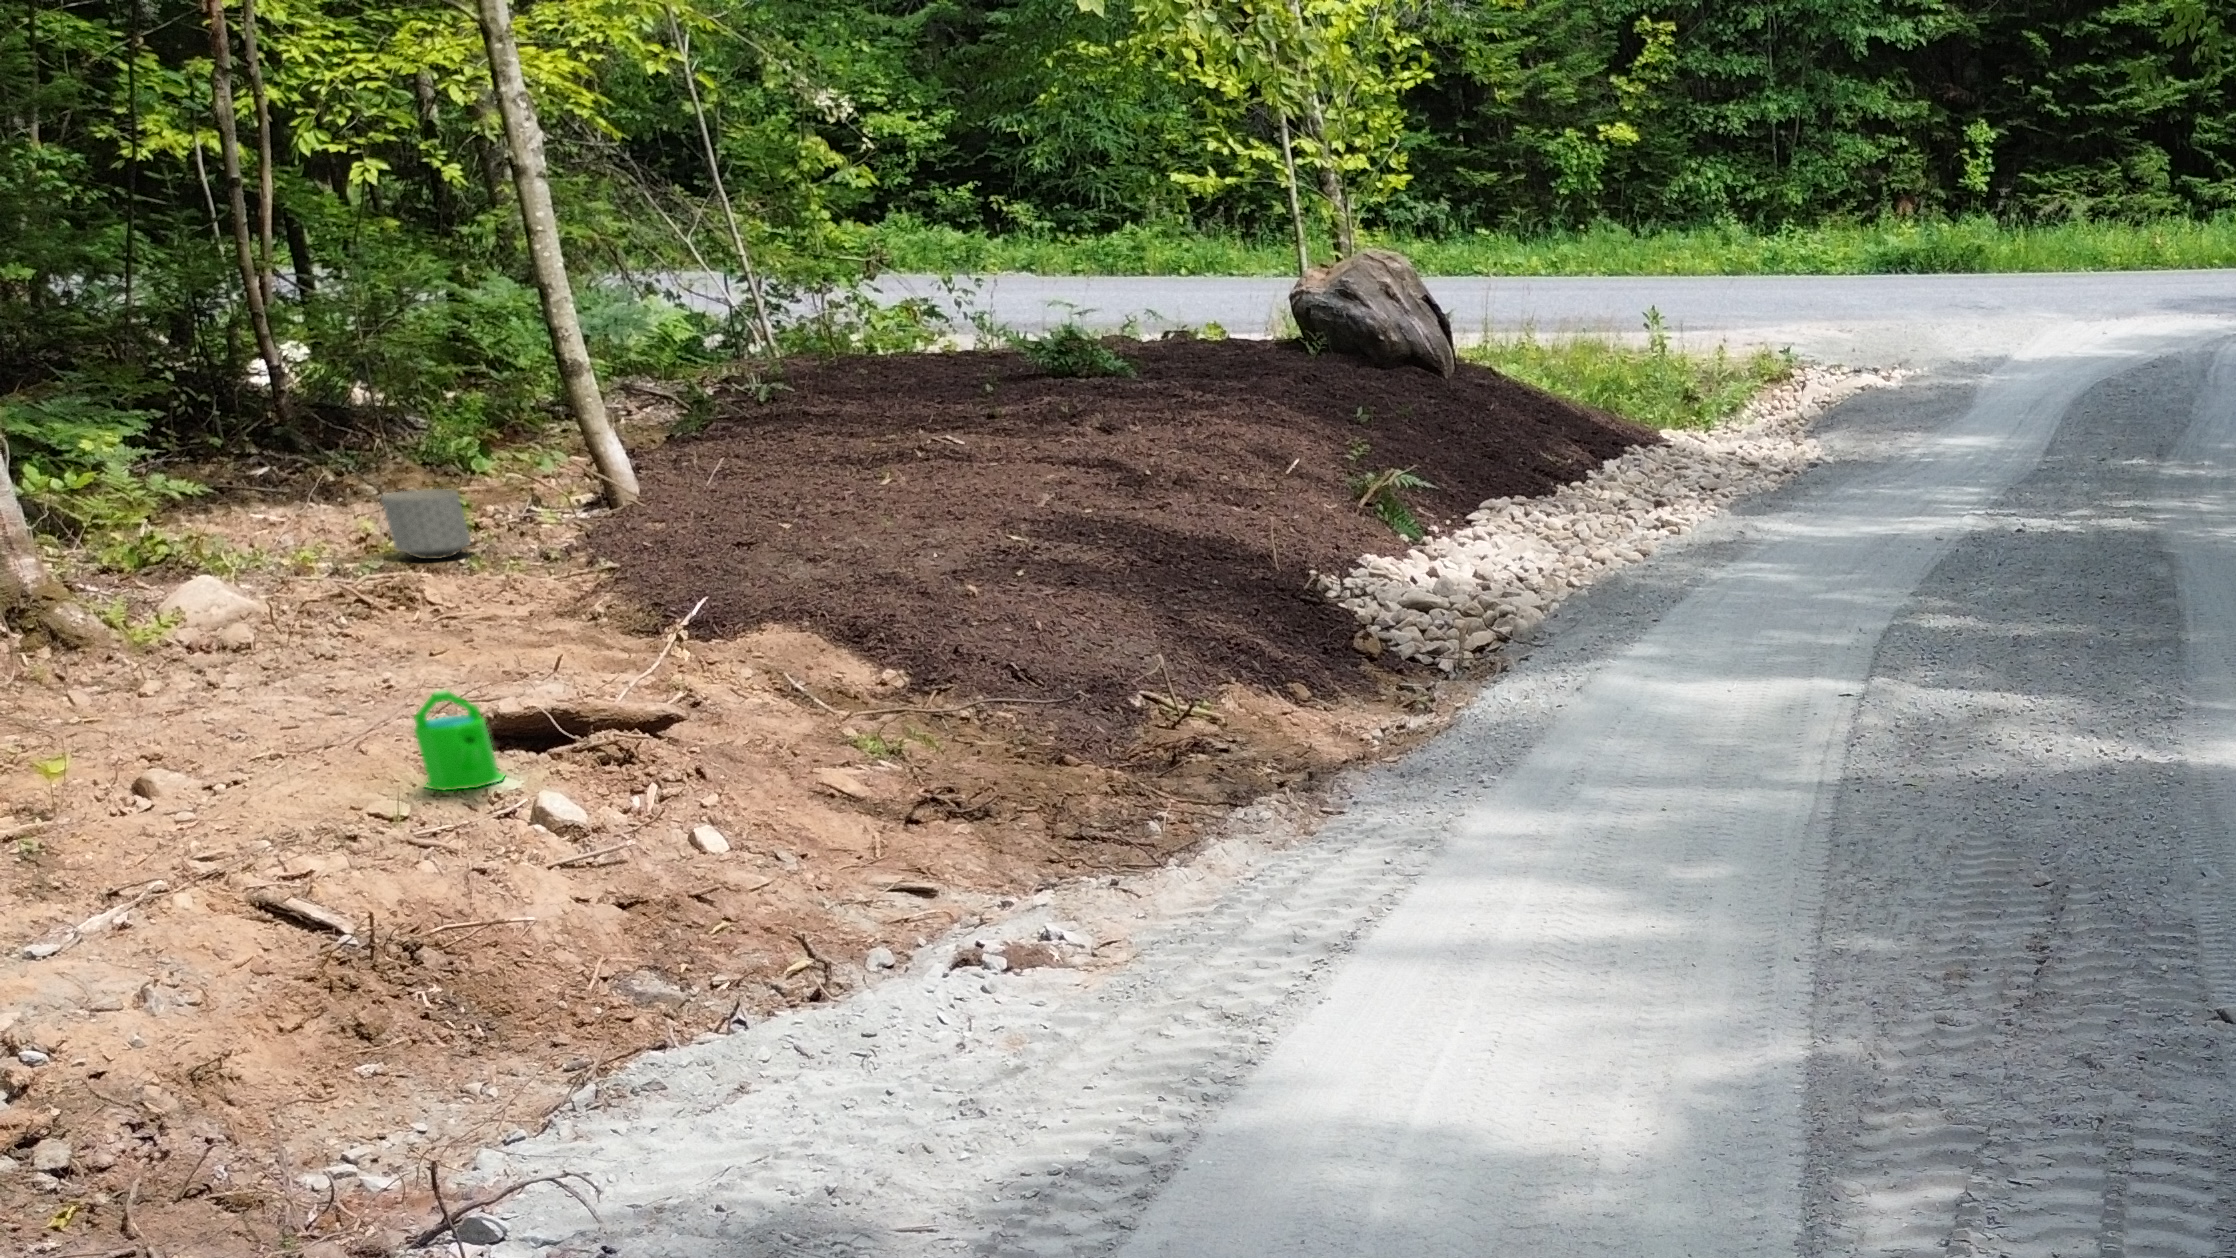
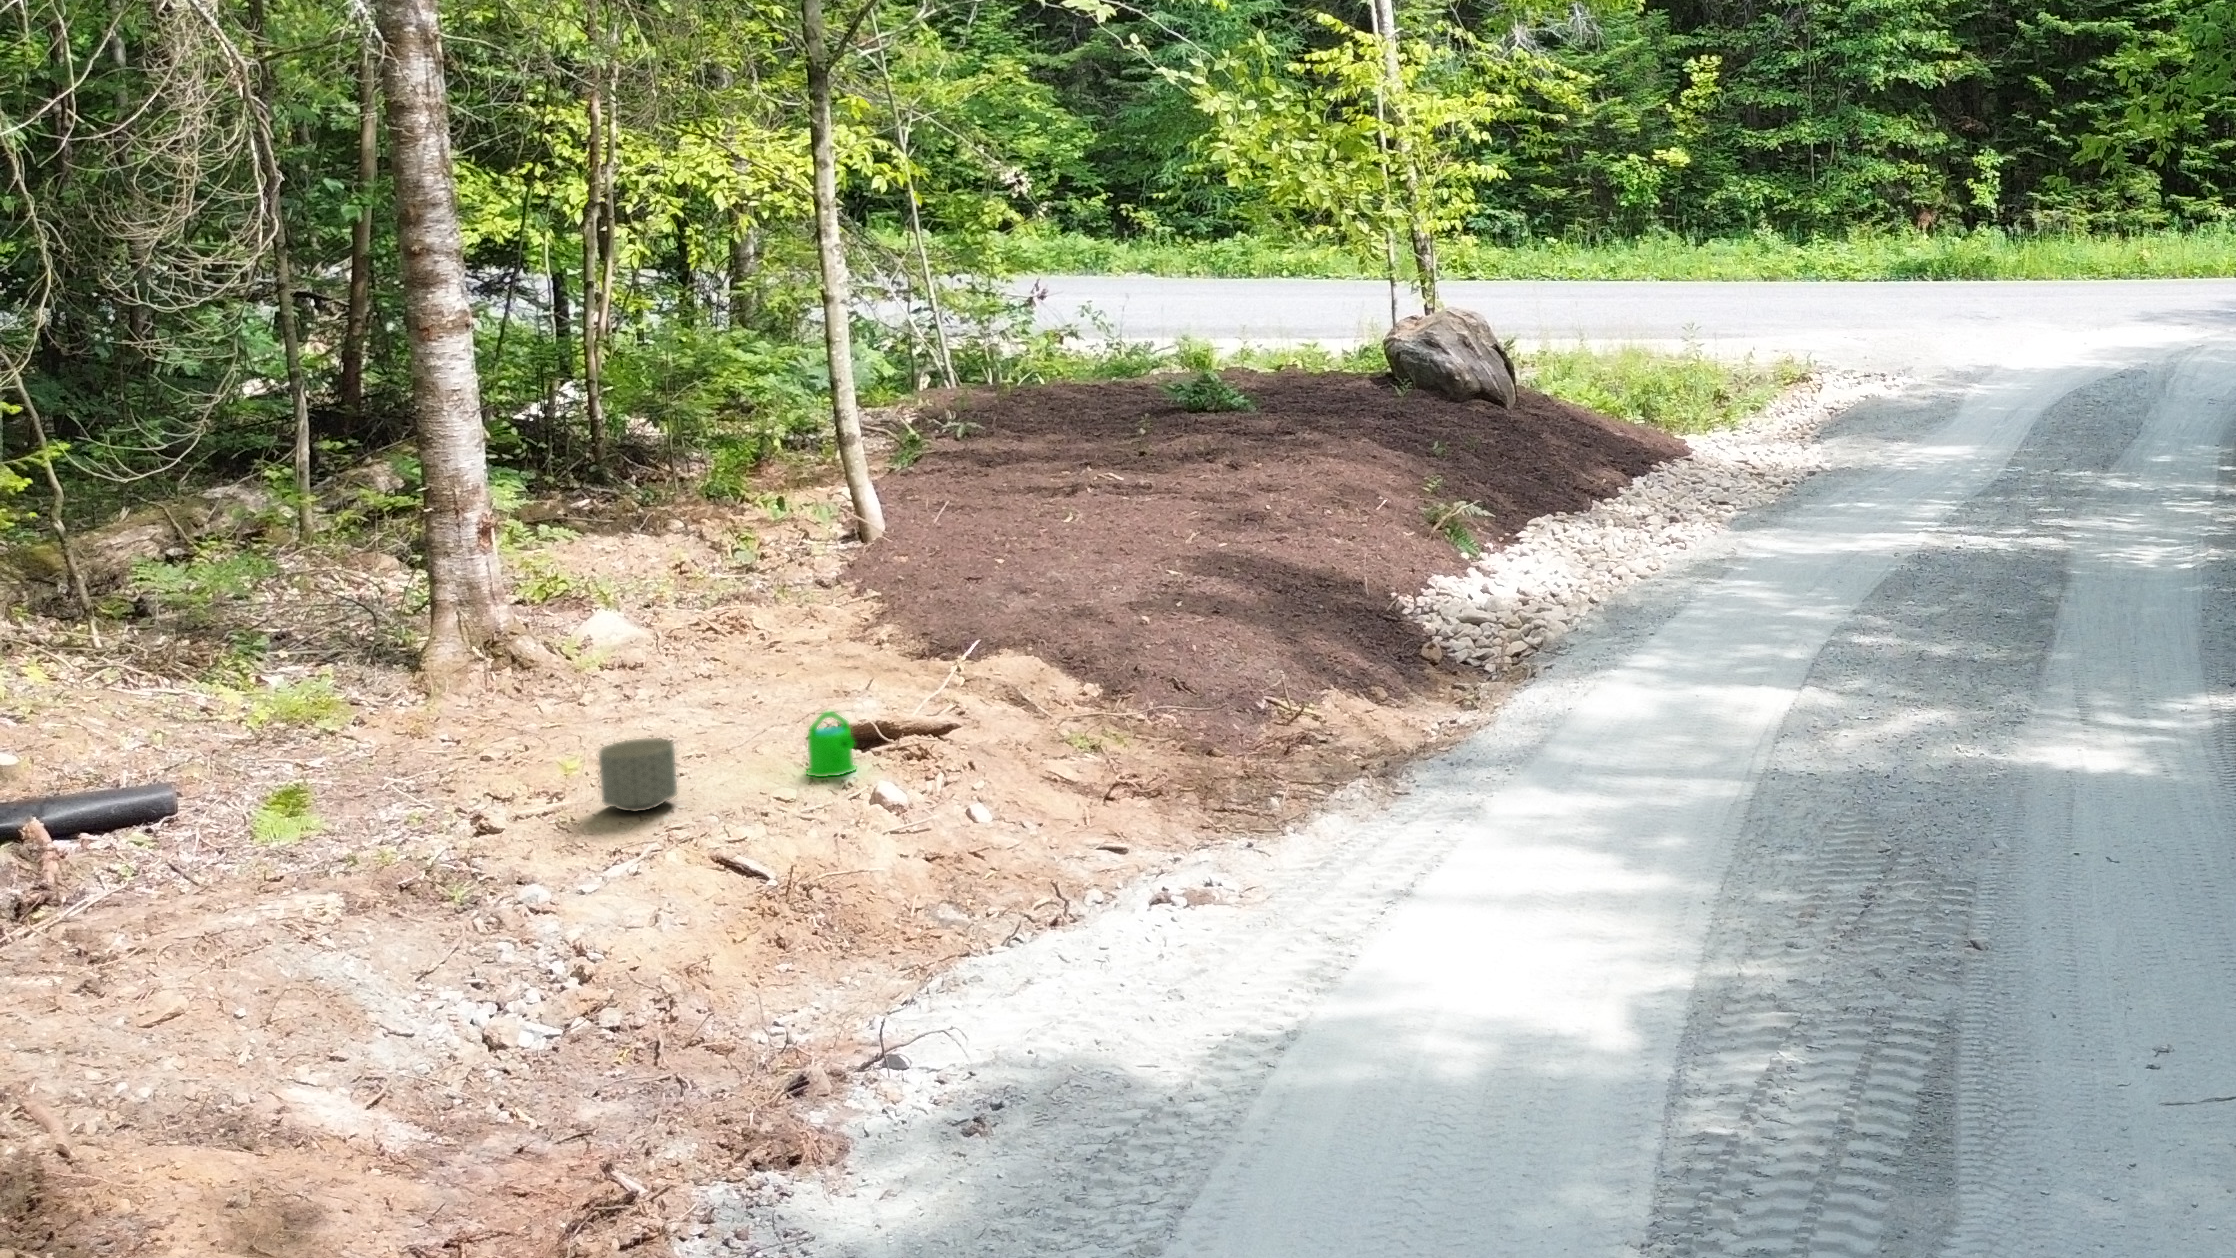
planter: present [381,489,471,559] -> present [599,738,677,811]

